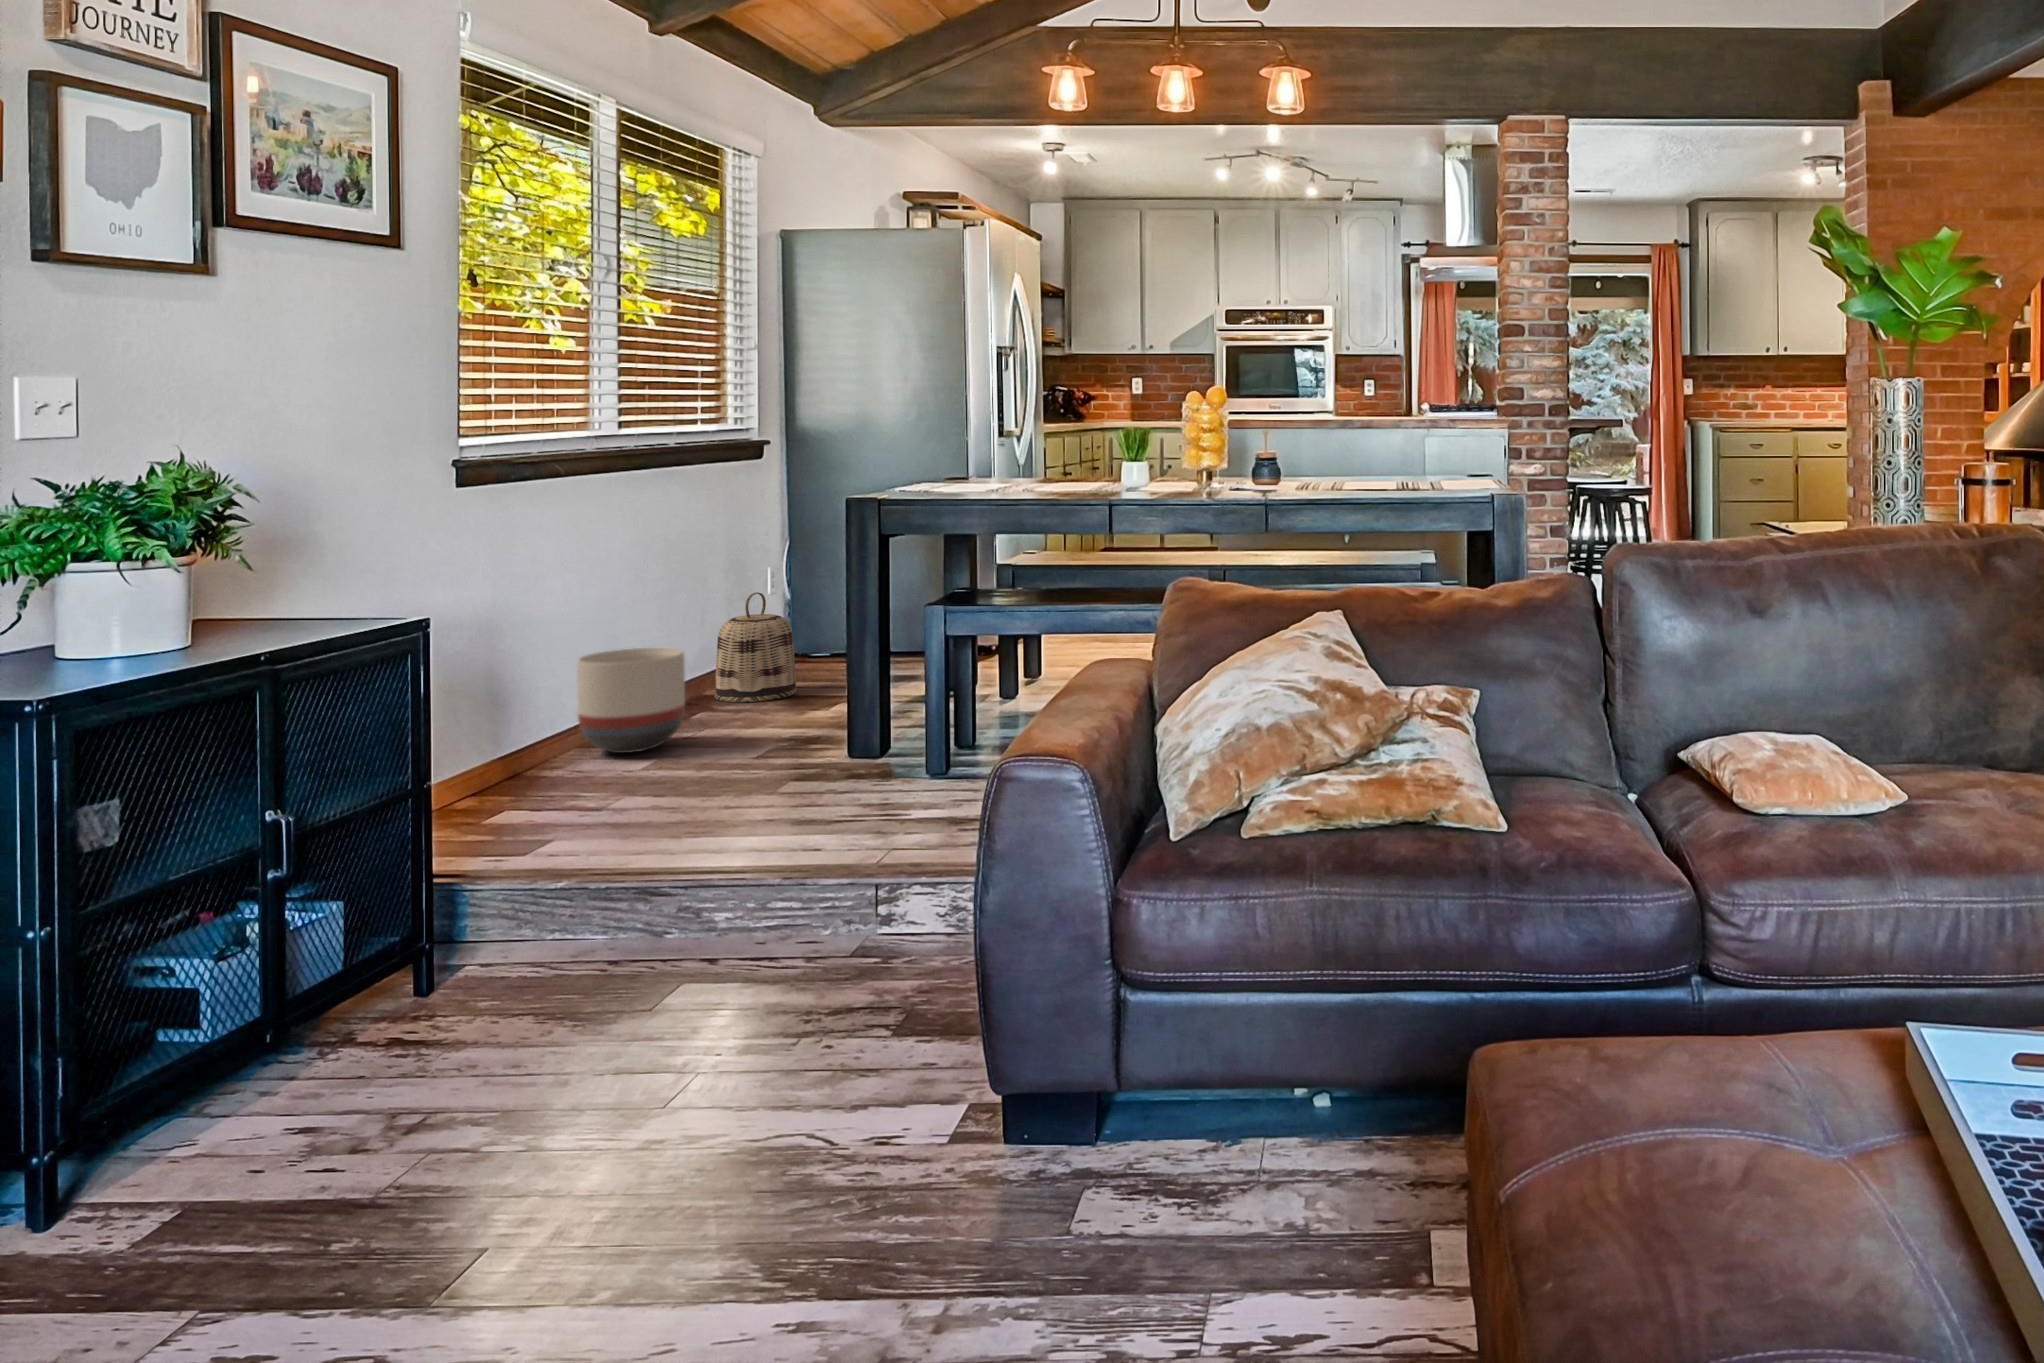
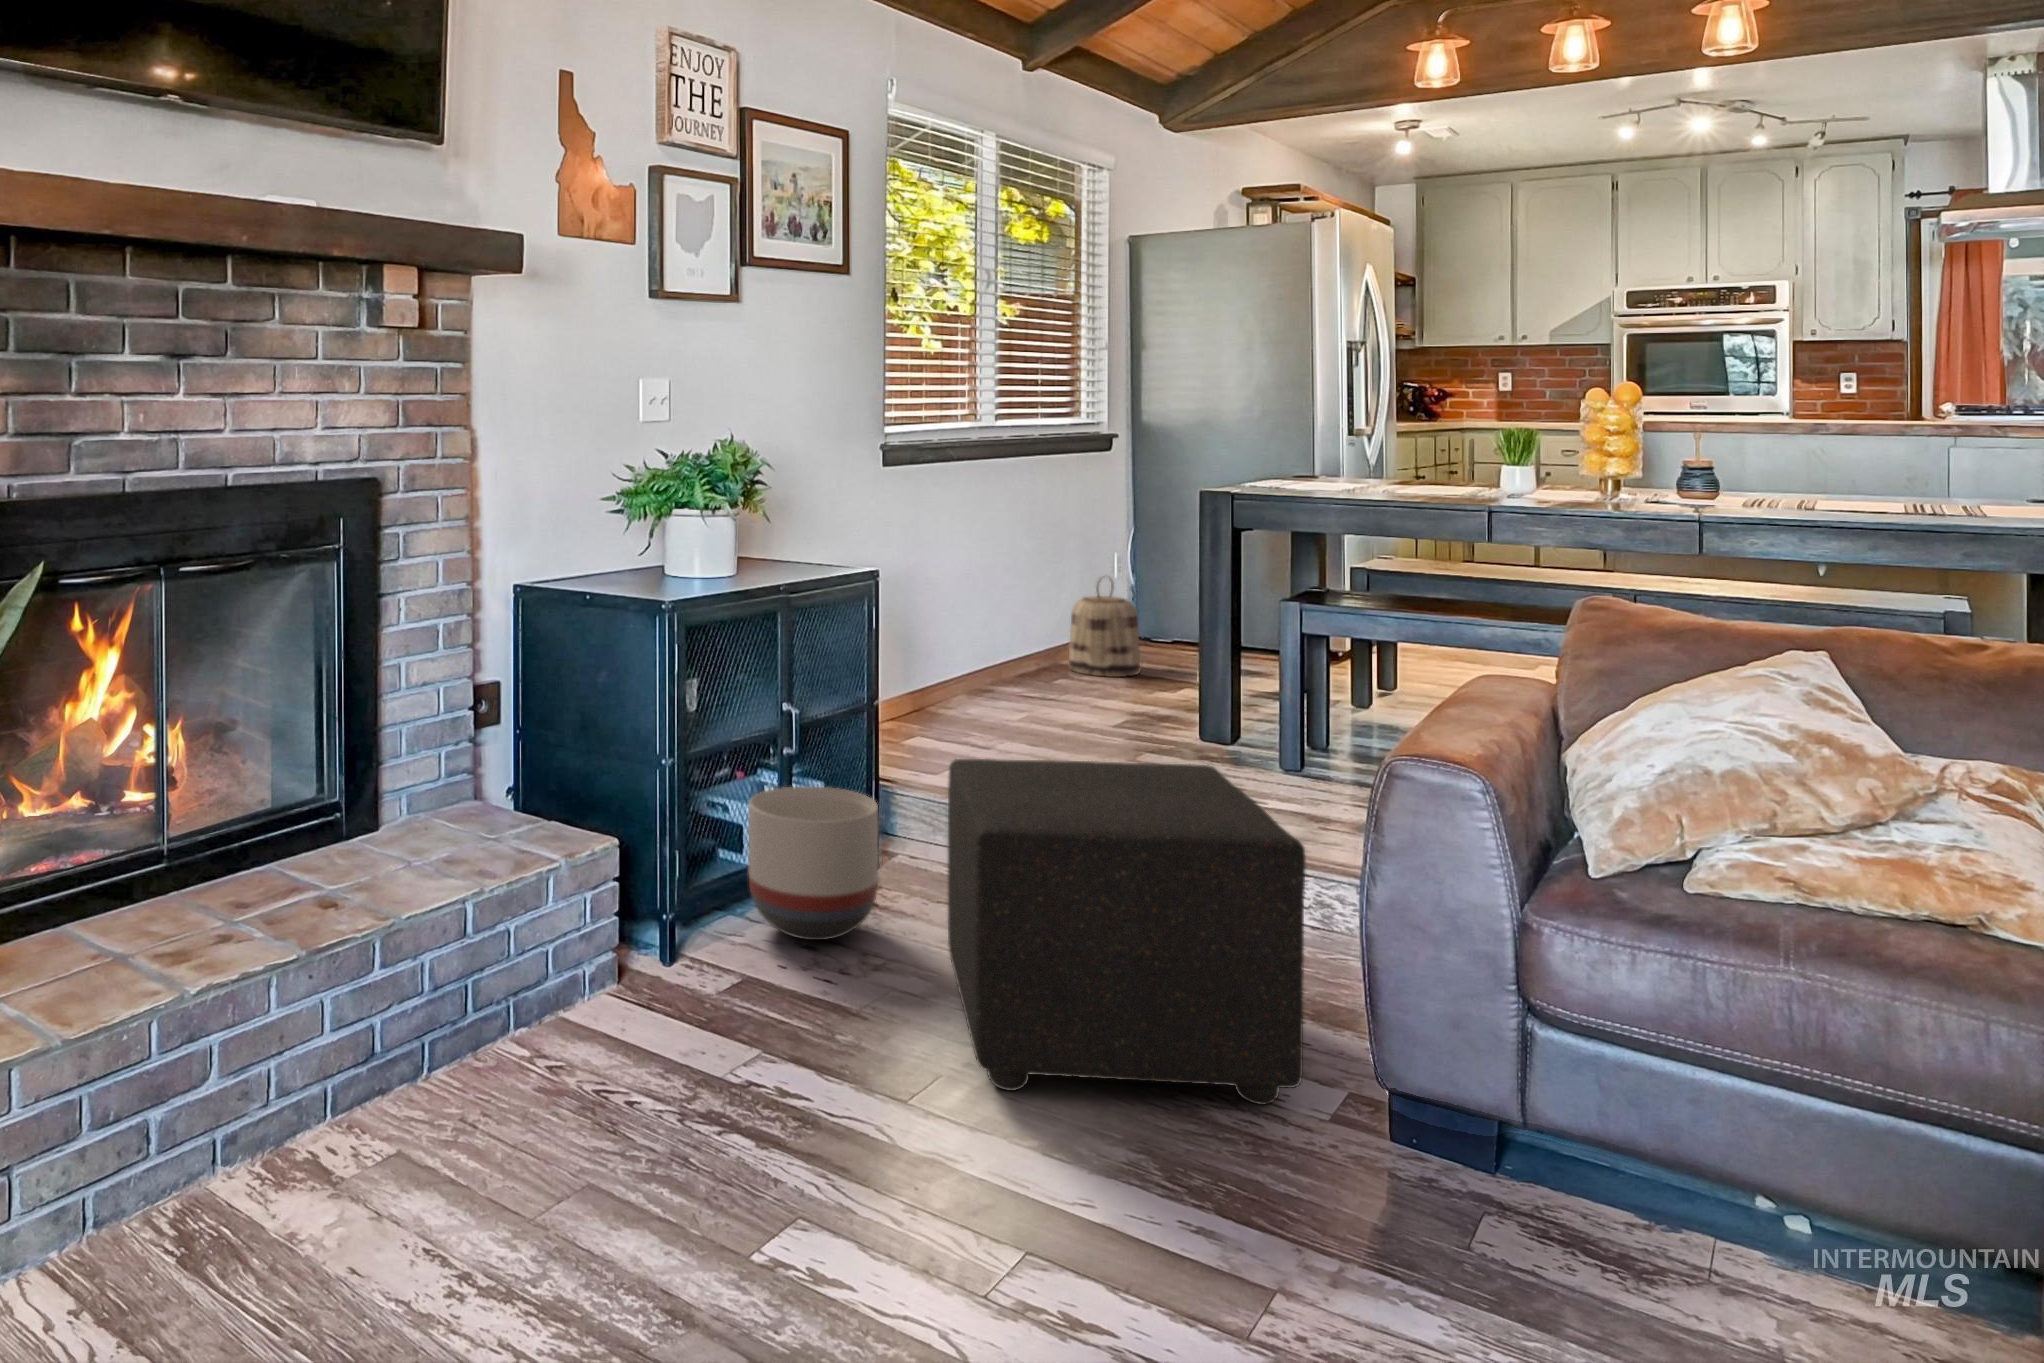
planter: present [577,648,685,753] -> present [748,786,879,940]
ottoman: none [512,794,922,1238] -> present [948,759,1306,1105]

